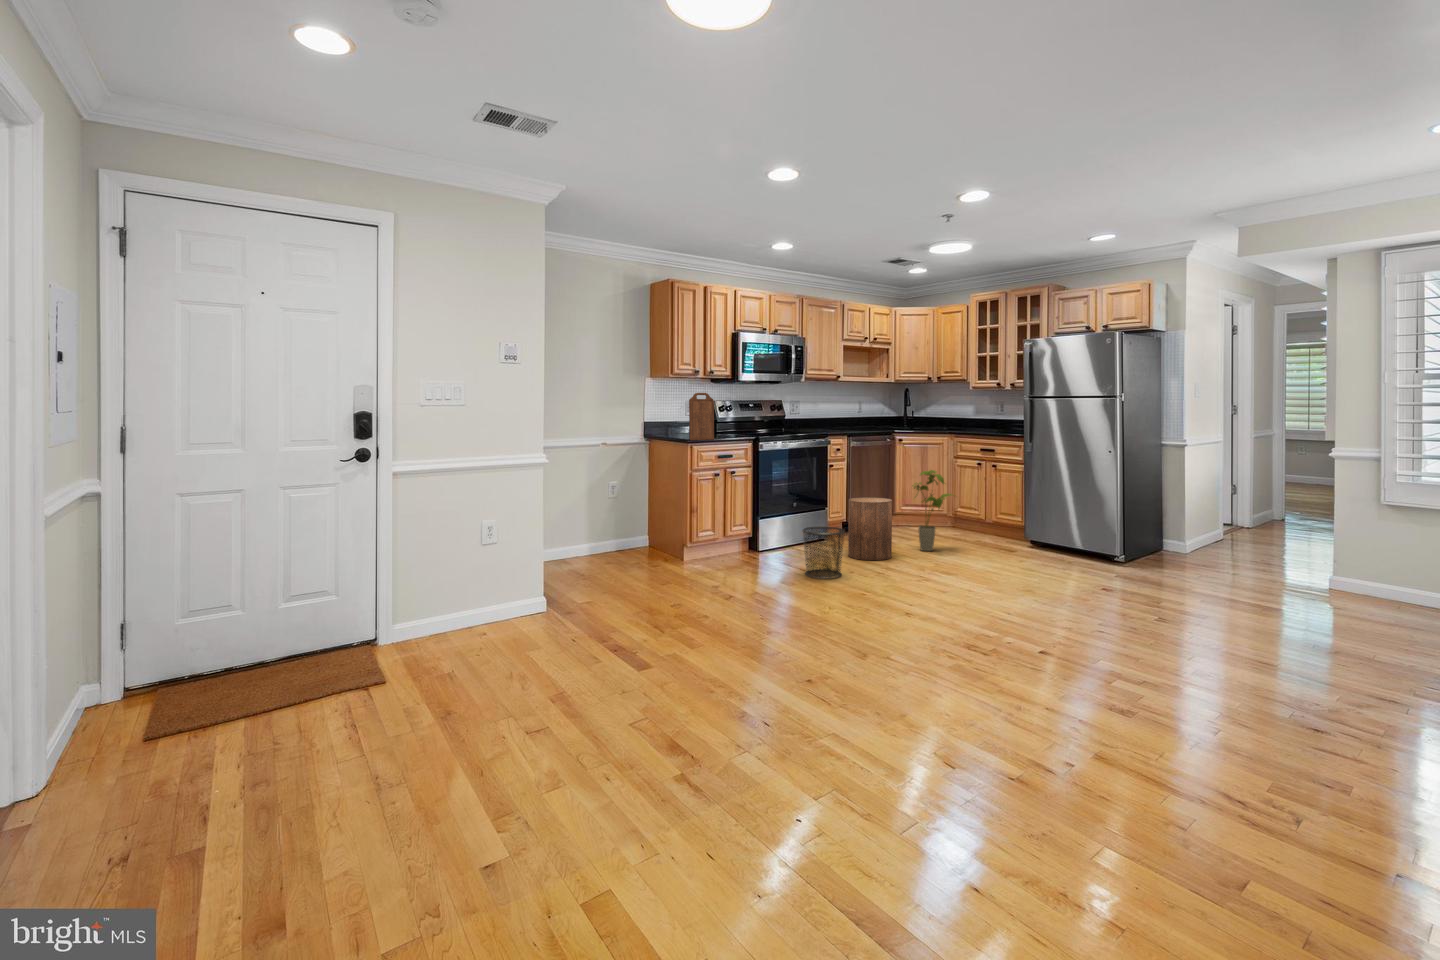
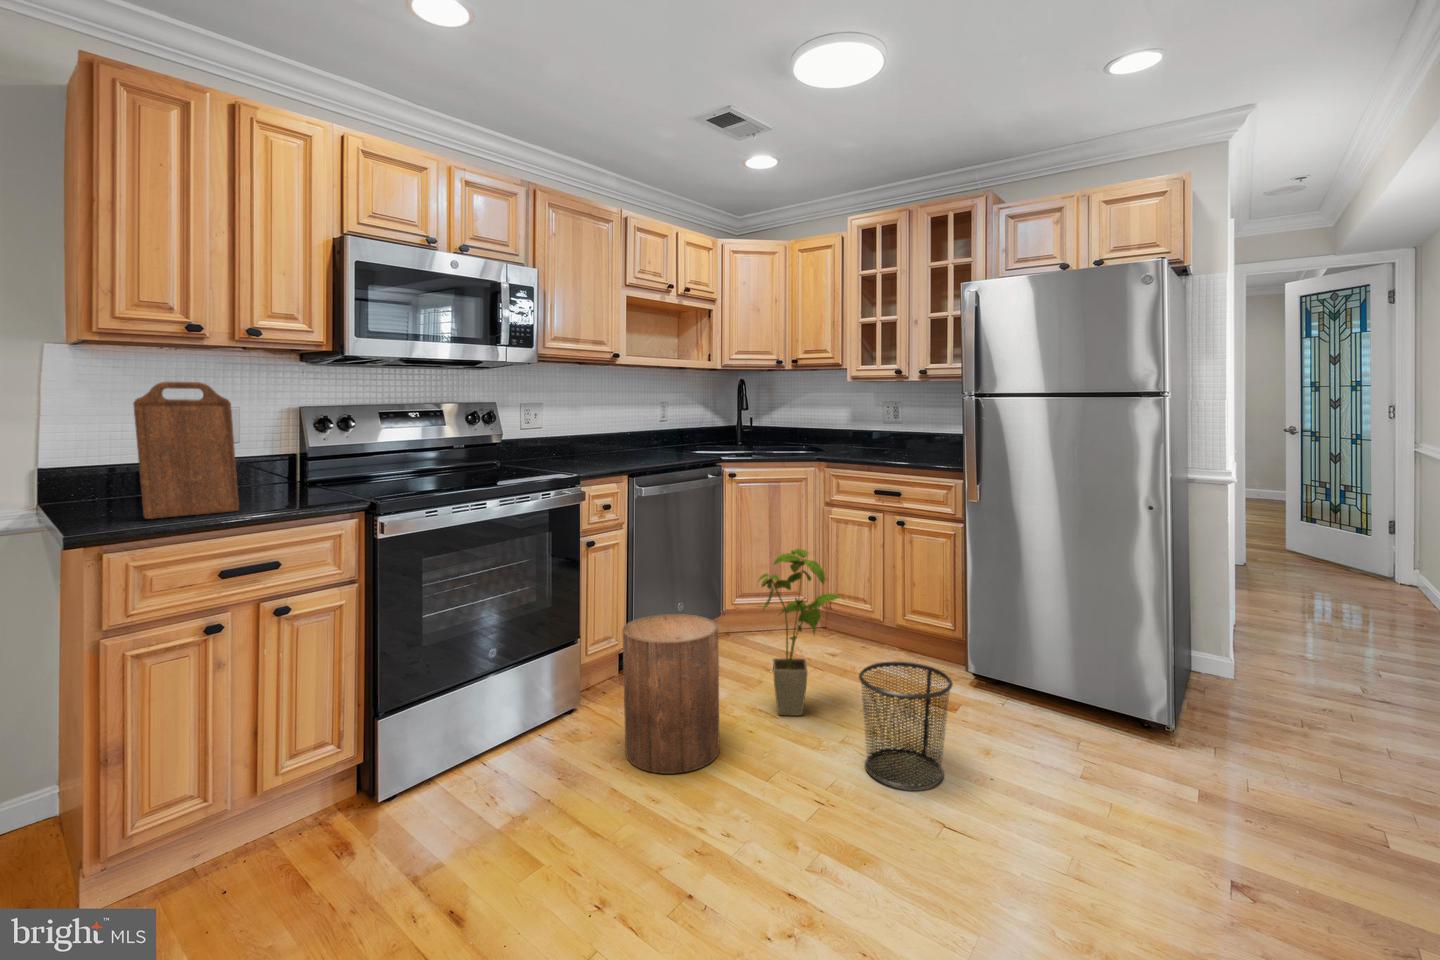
waste bin: present [802,526,845,579] -> present [859,661,953,789]

